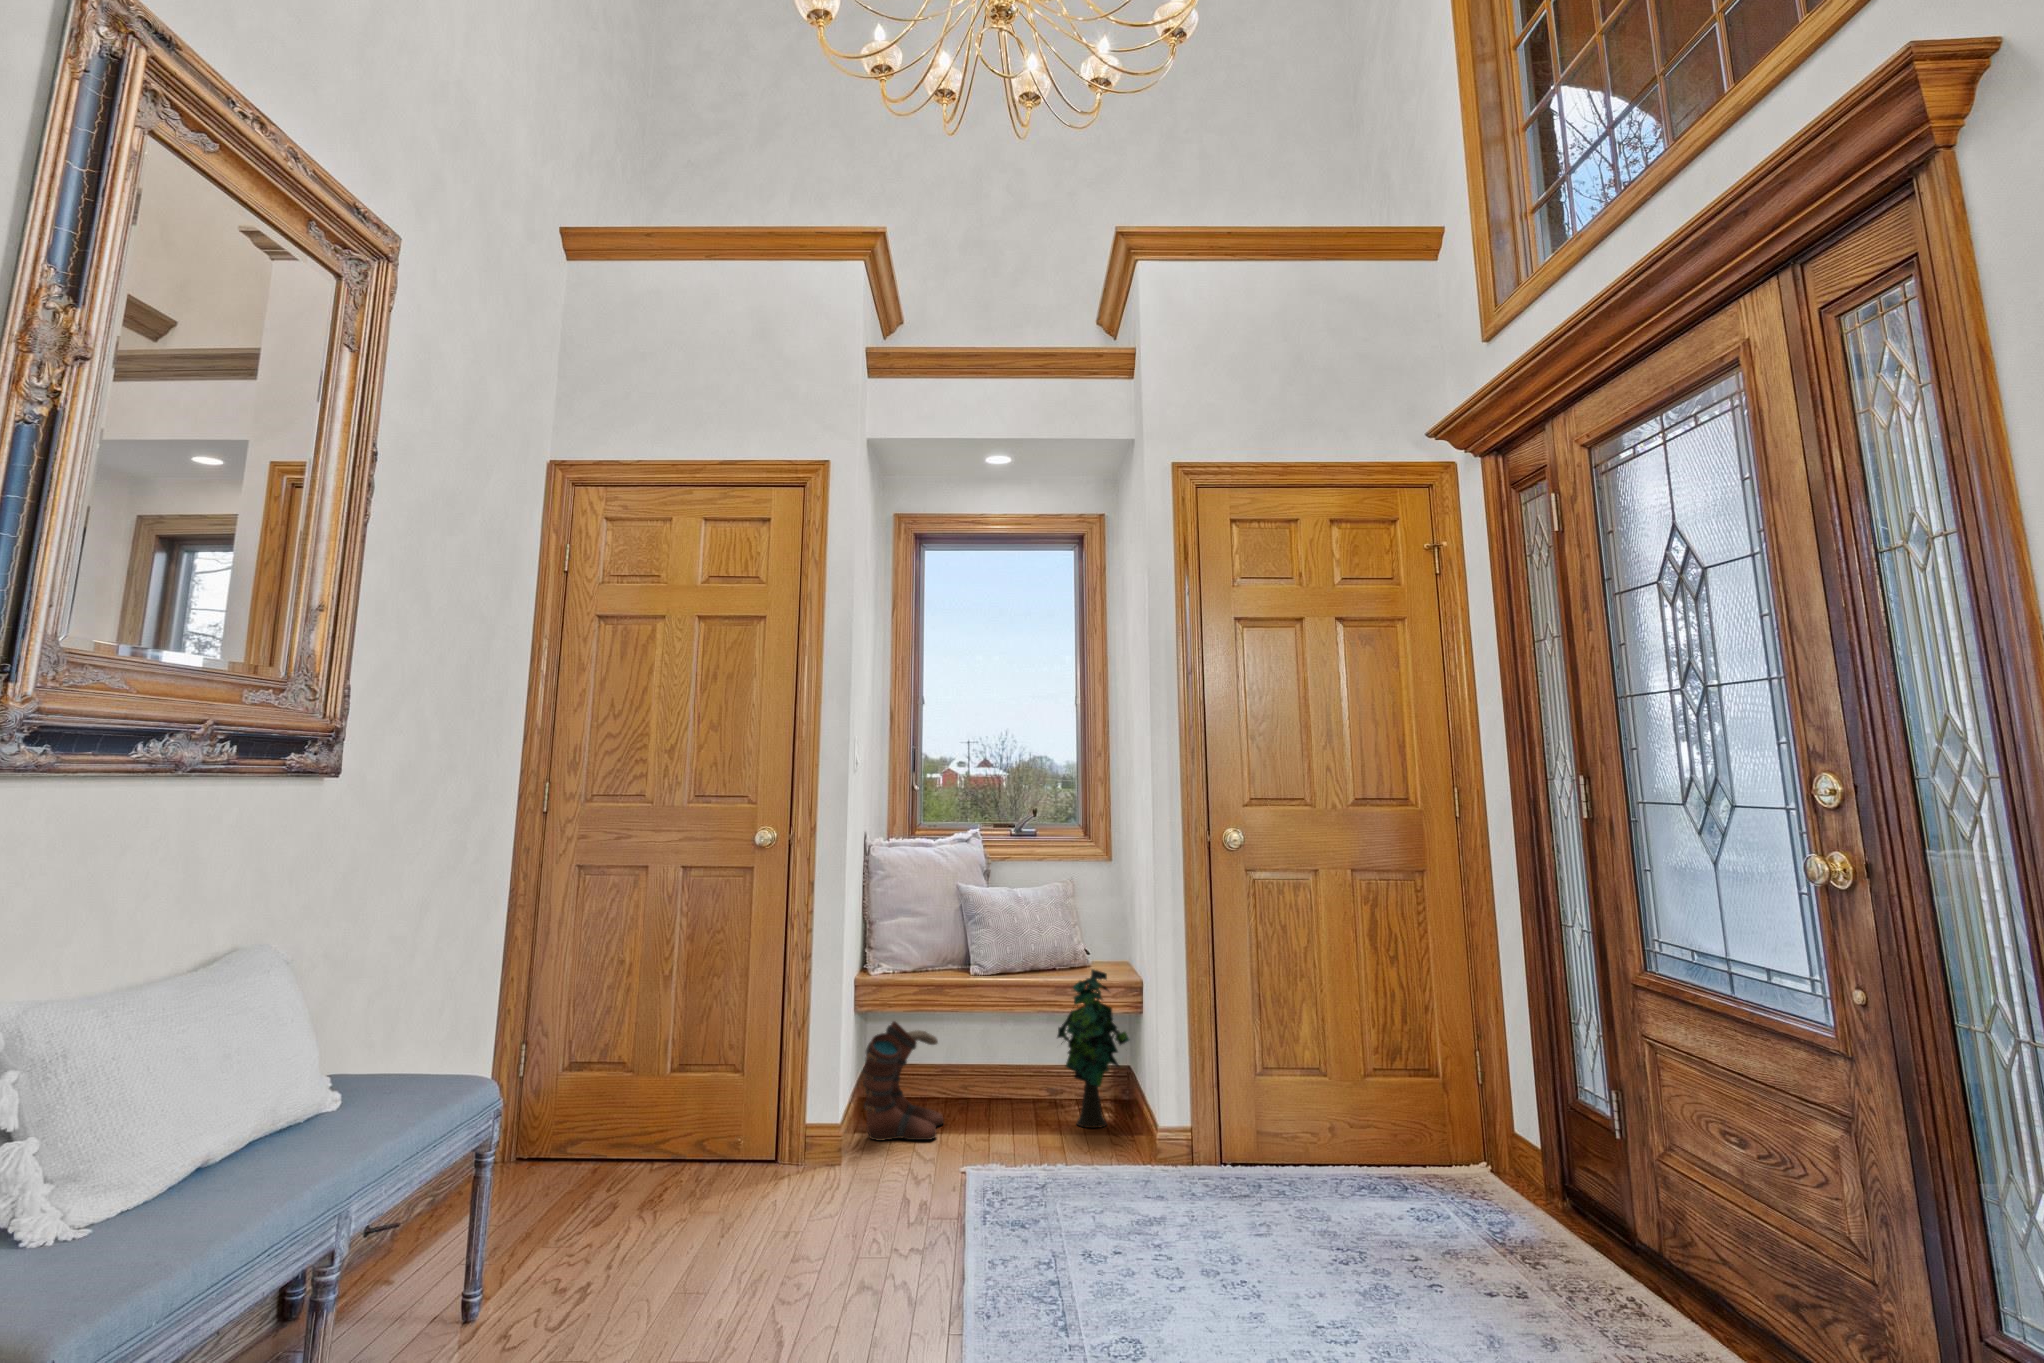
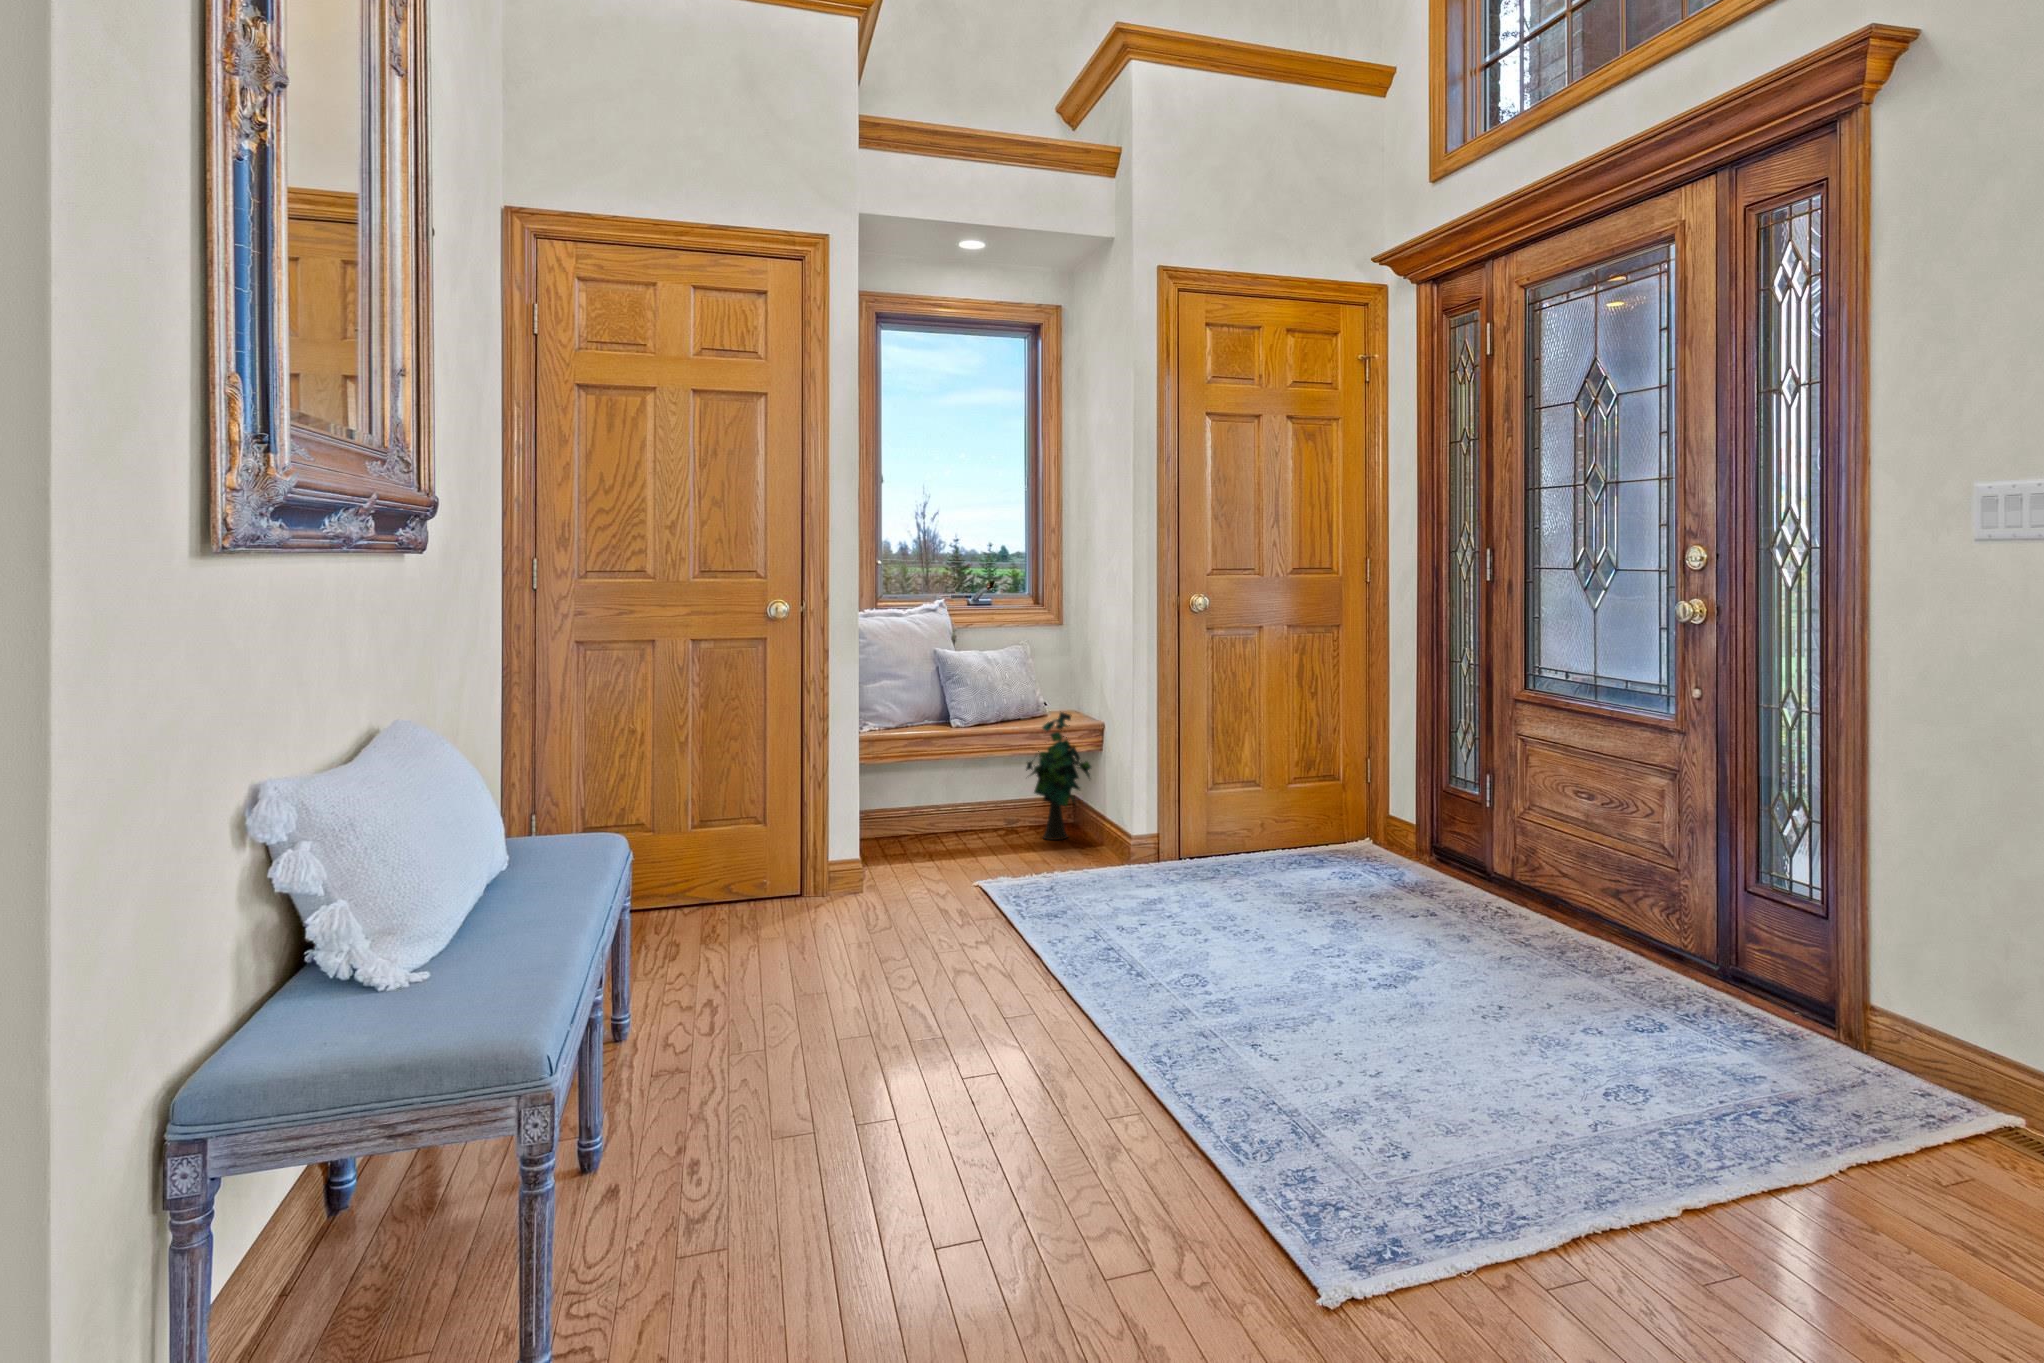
boots: present [863,1021,944,1141] -> none [862,765,931,864]

